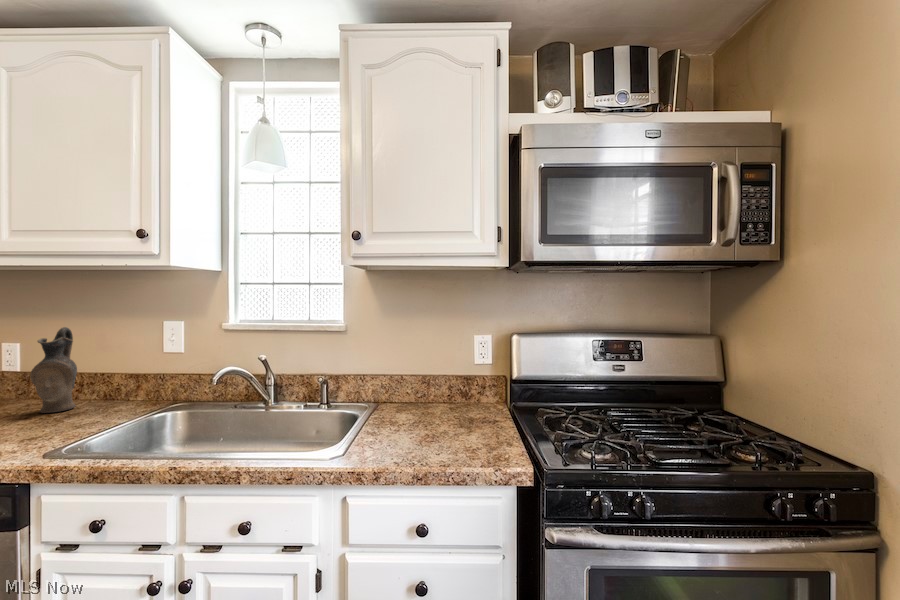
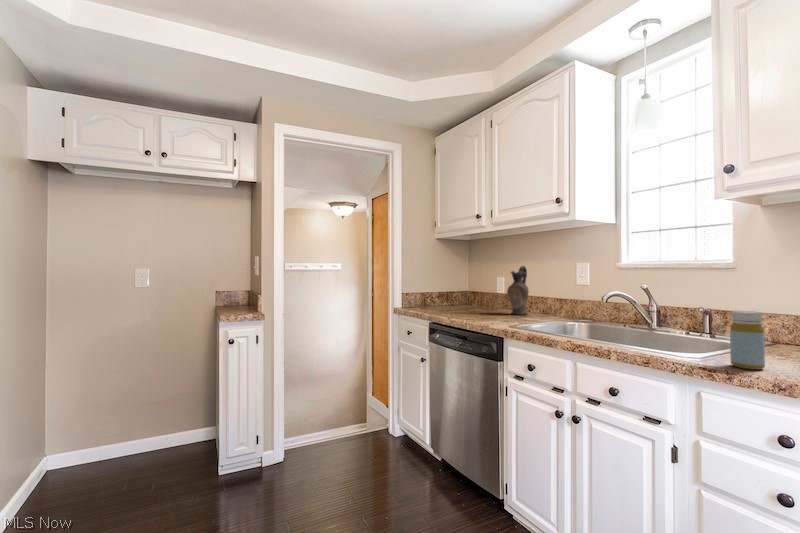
bottle: none [373,397,401,462] -> present [730,311,765,370]

